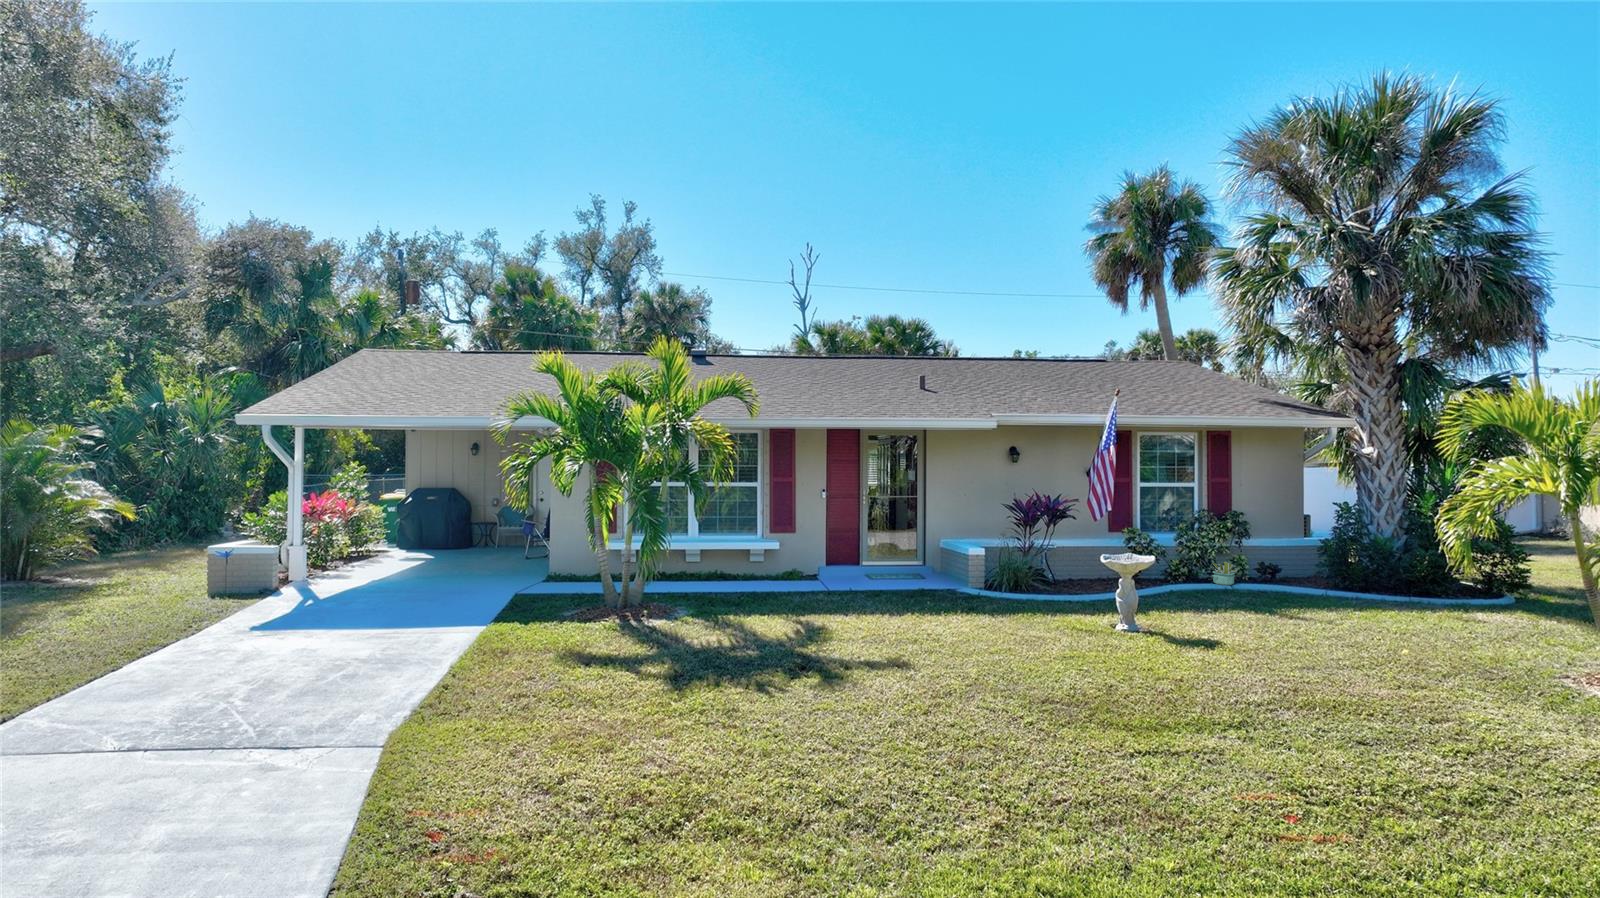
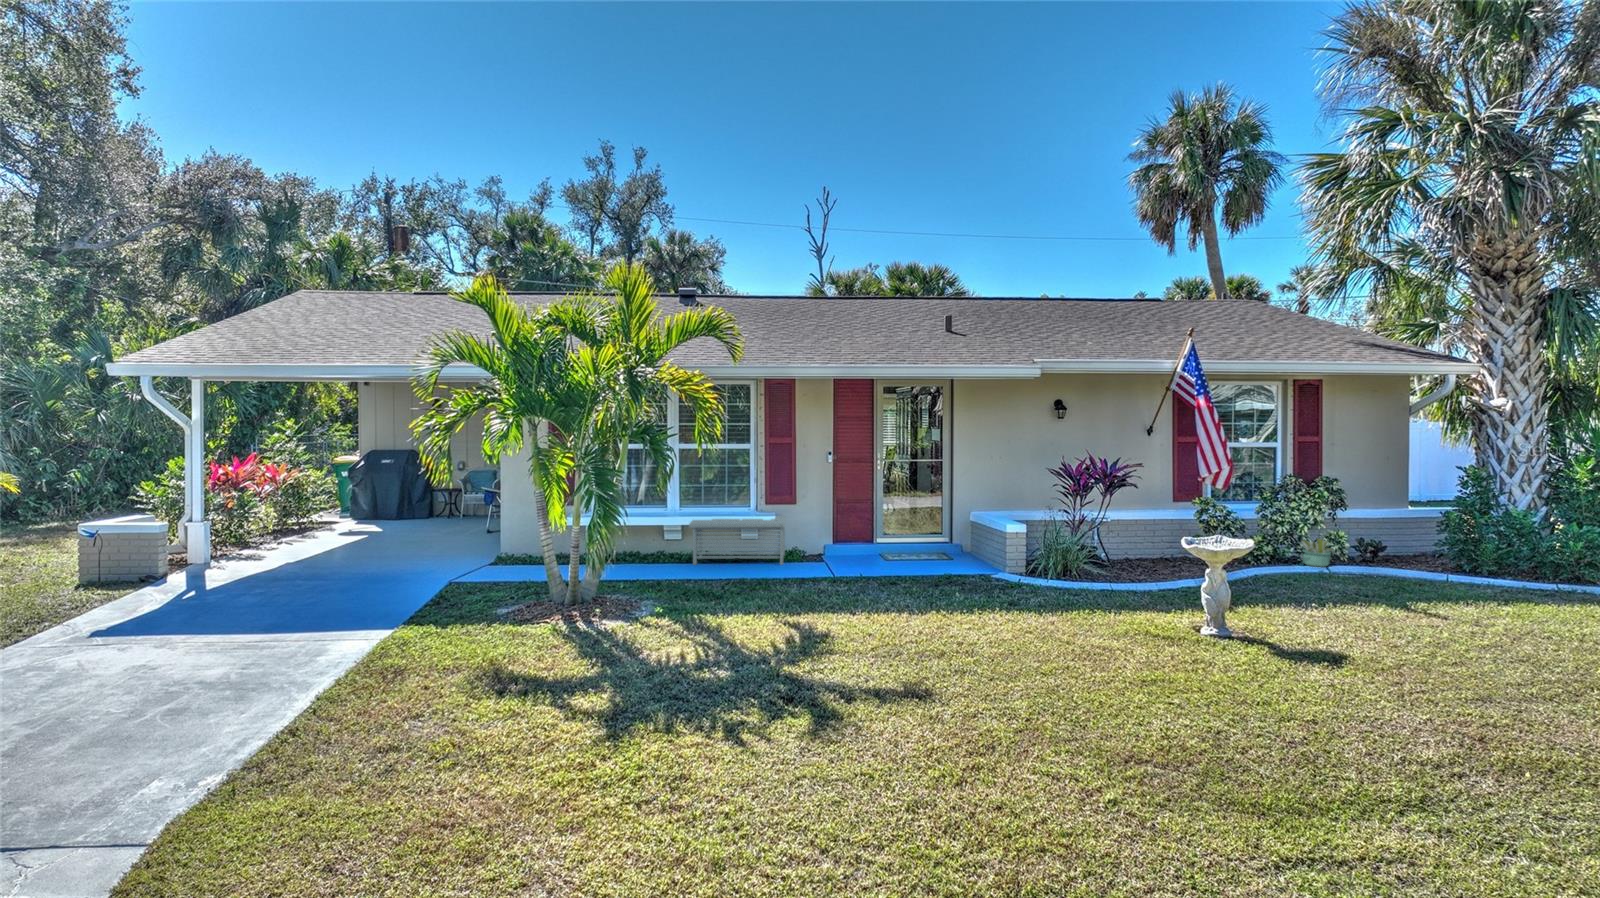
storage bench: none [704,544,785,584] -> present [689,516,786,565]

